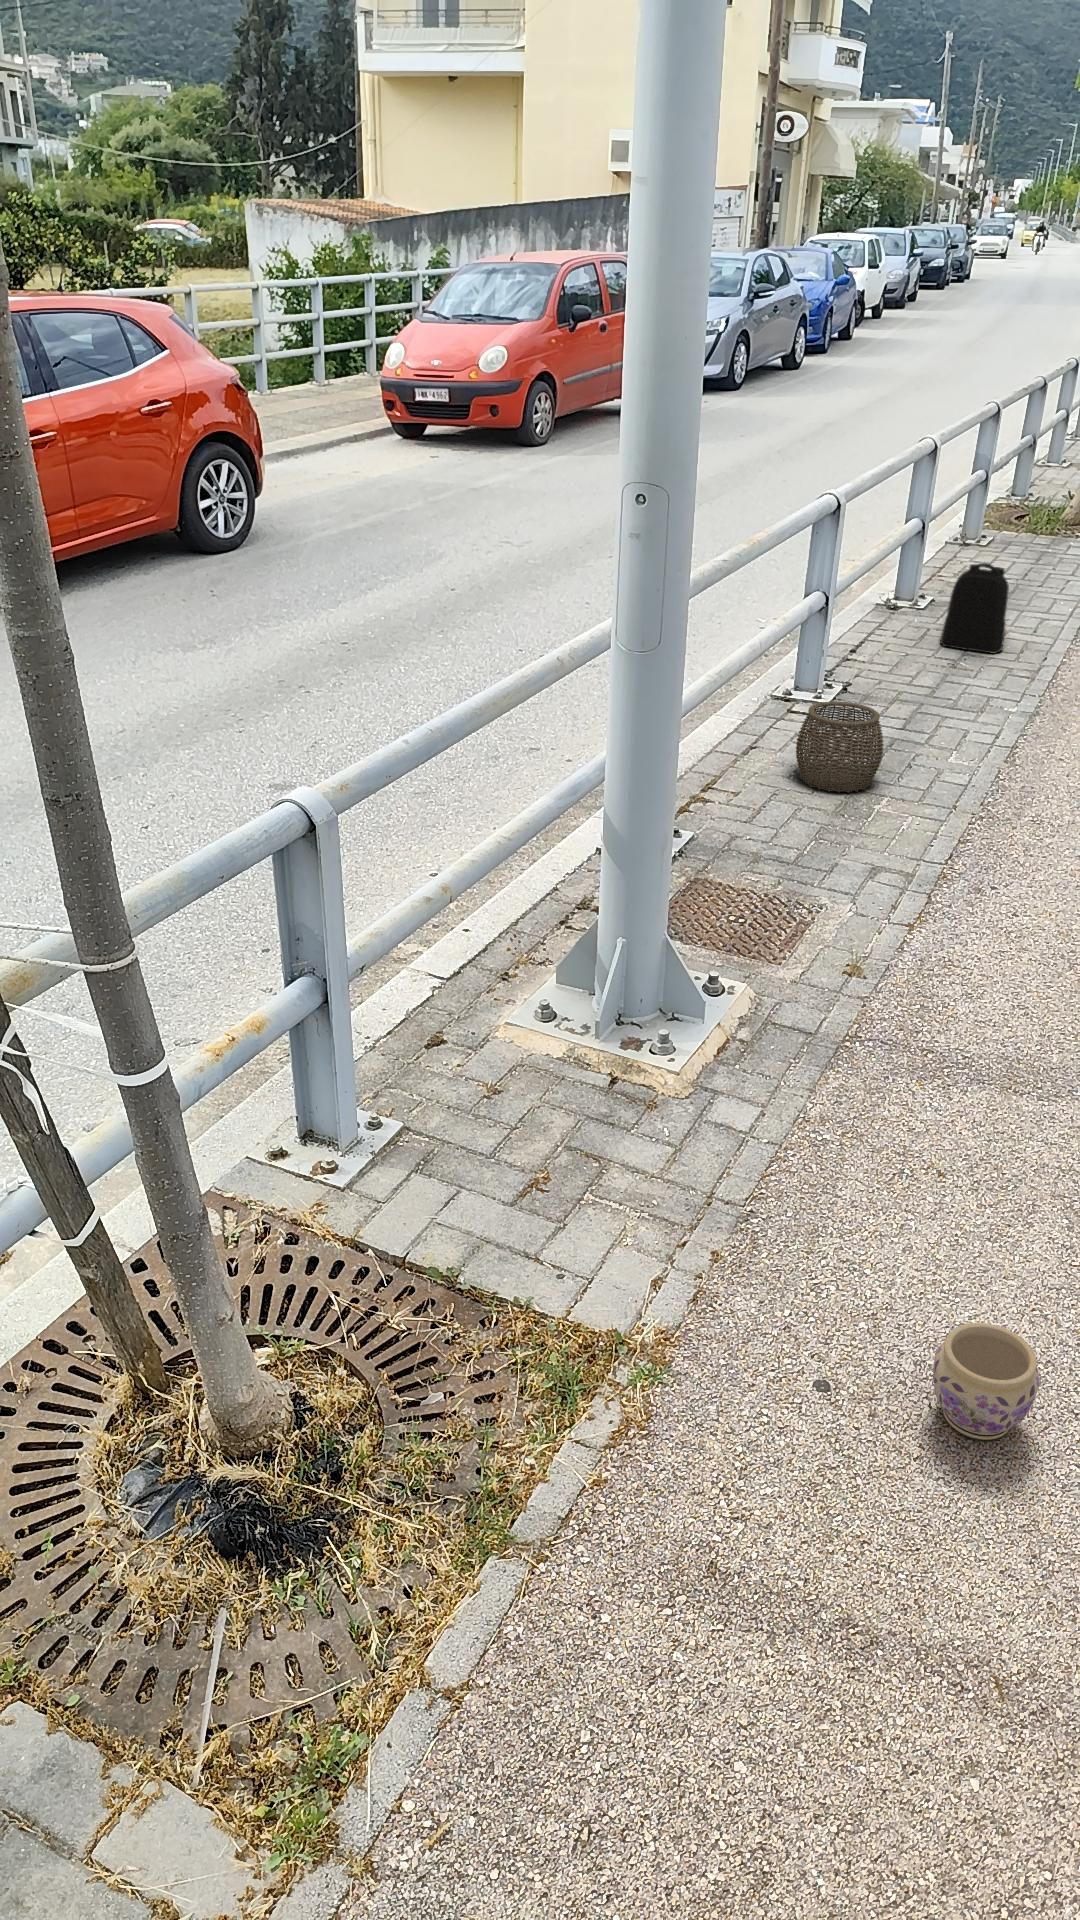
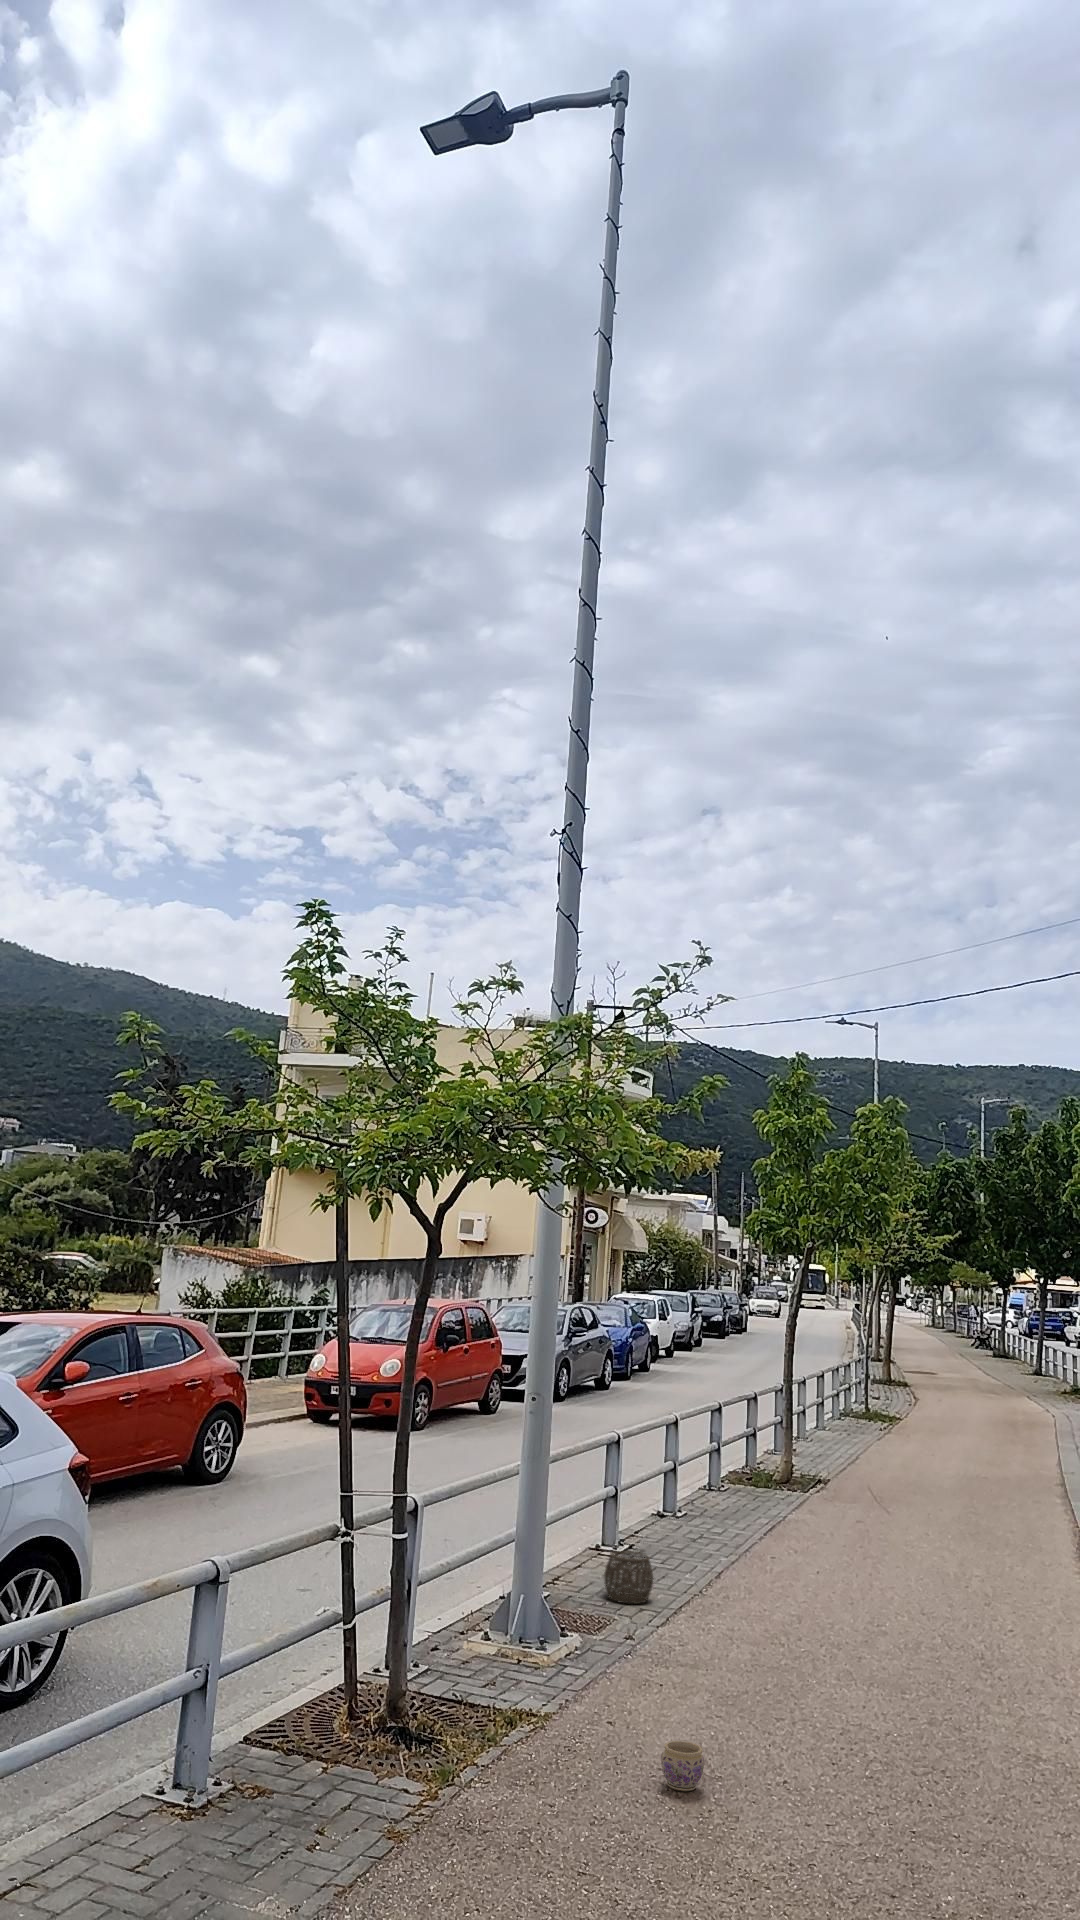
backpack: present [940,563,1009,654] -> none [695,1491,734,1550]

